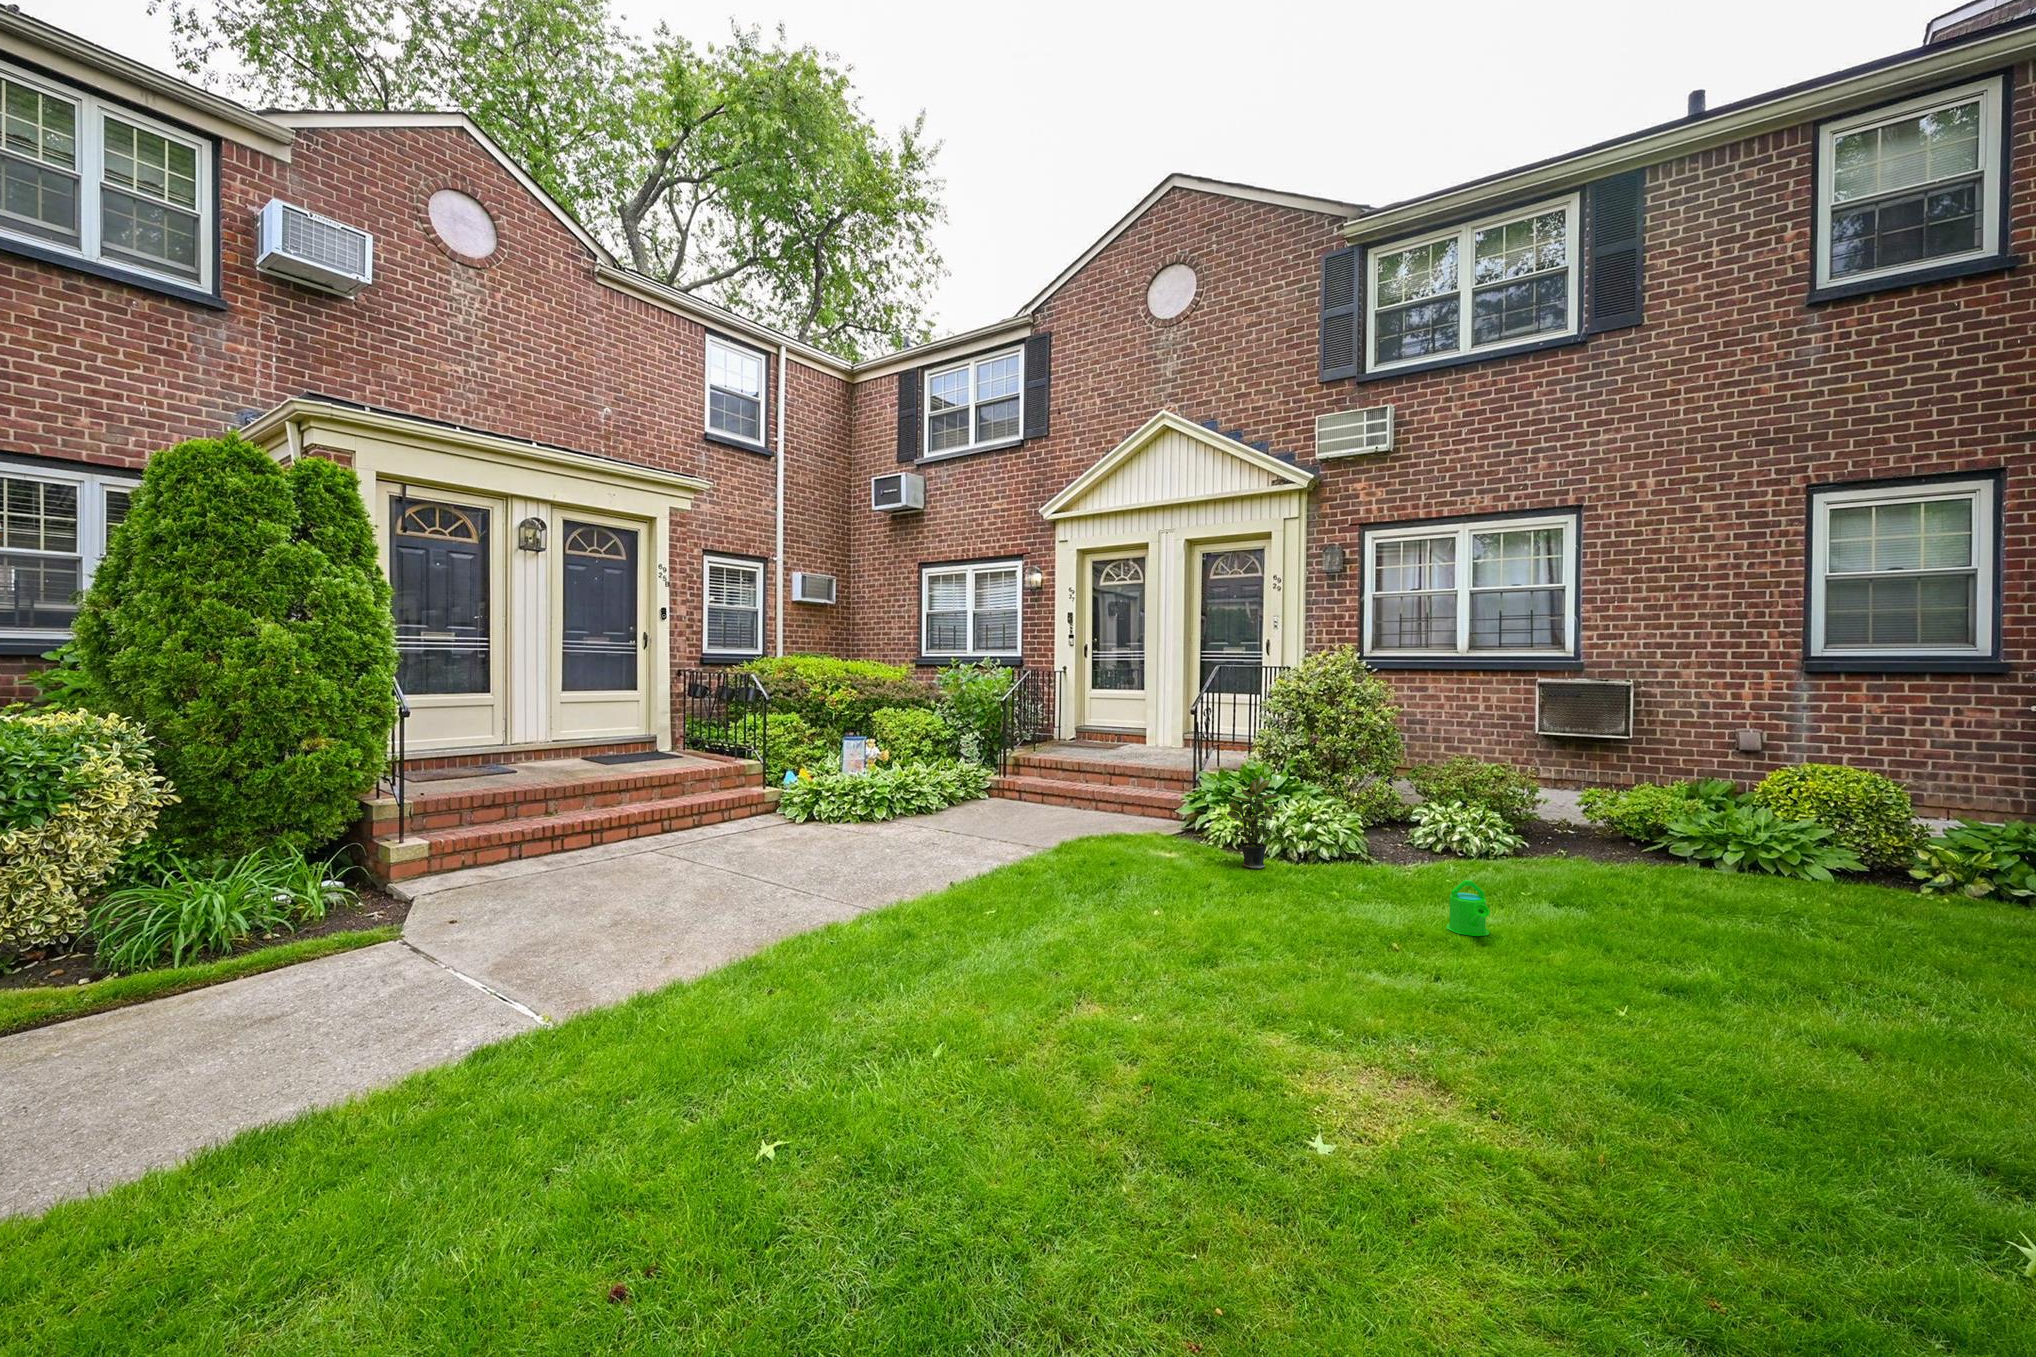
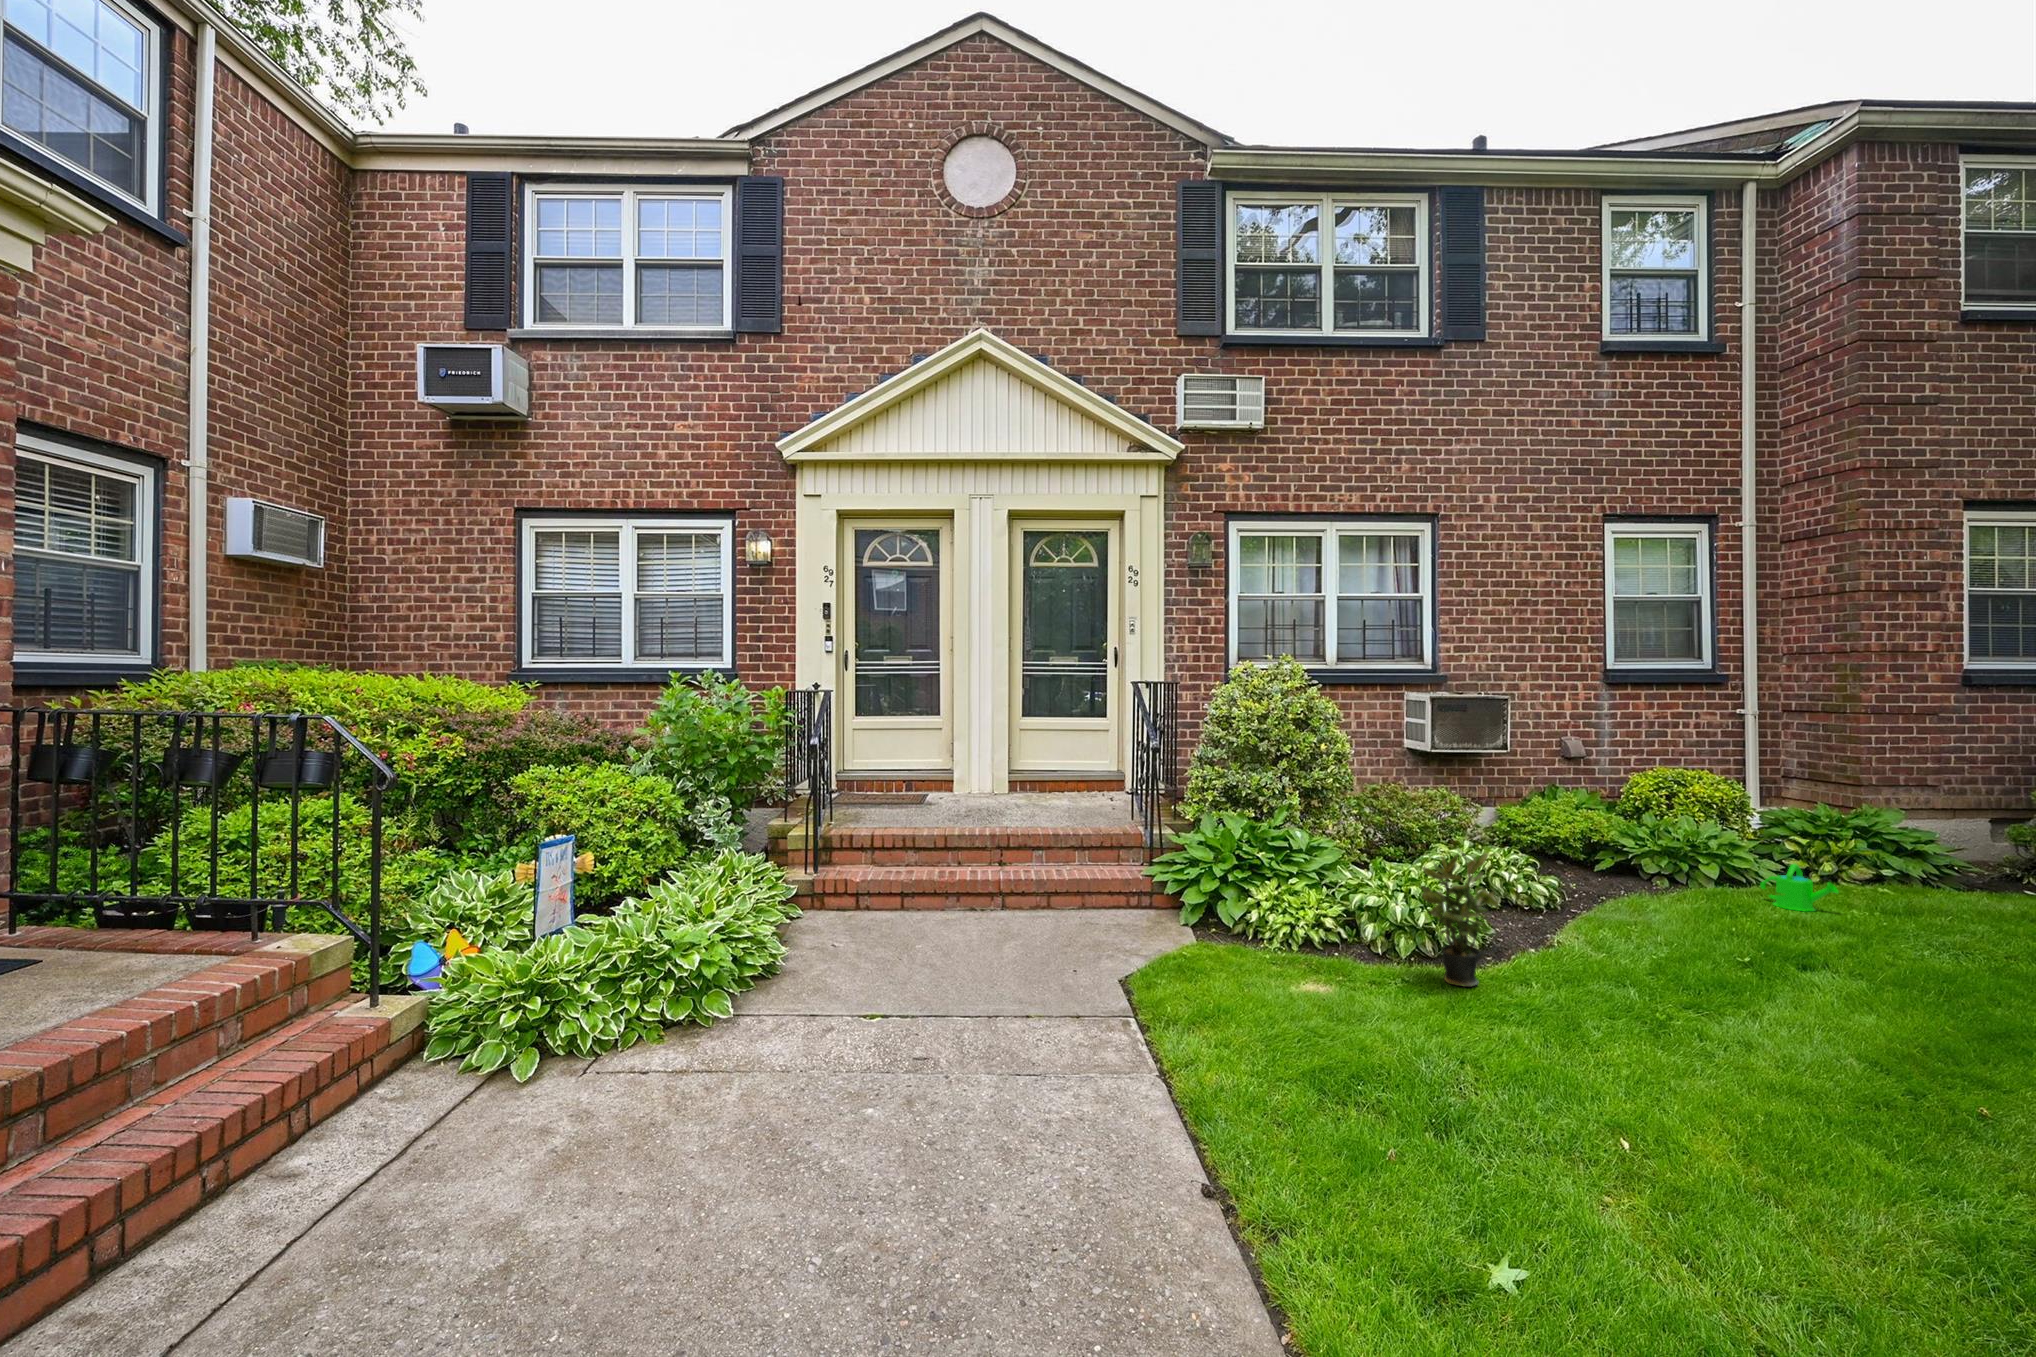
watering can: present [1447,880,1490,936] -> present [1760,864,1839,912]

